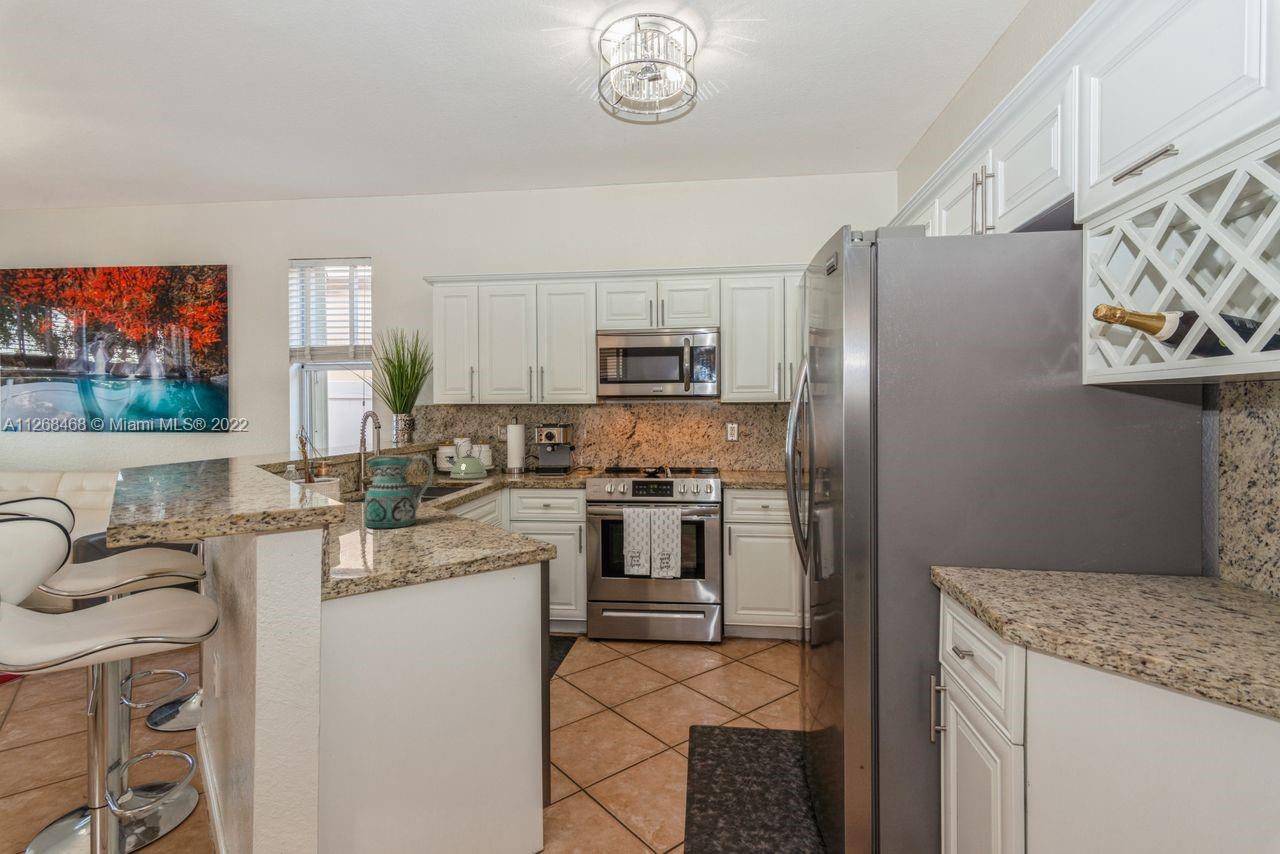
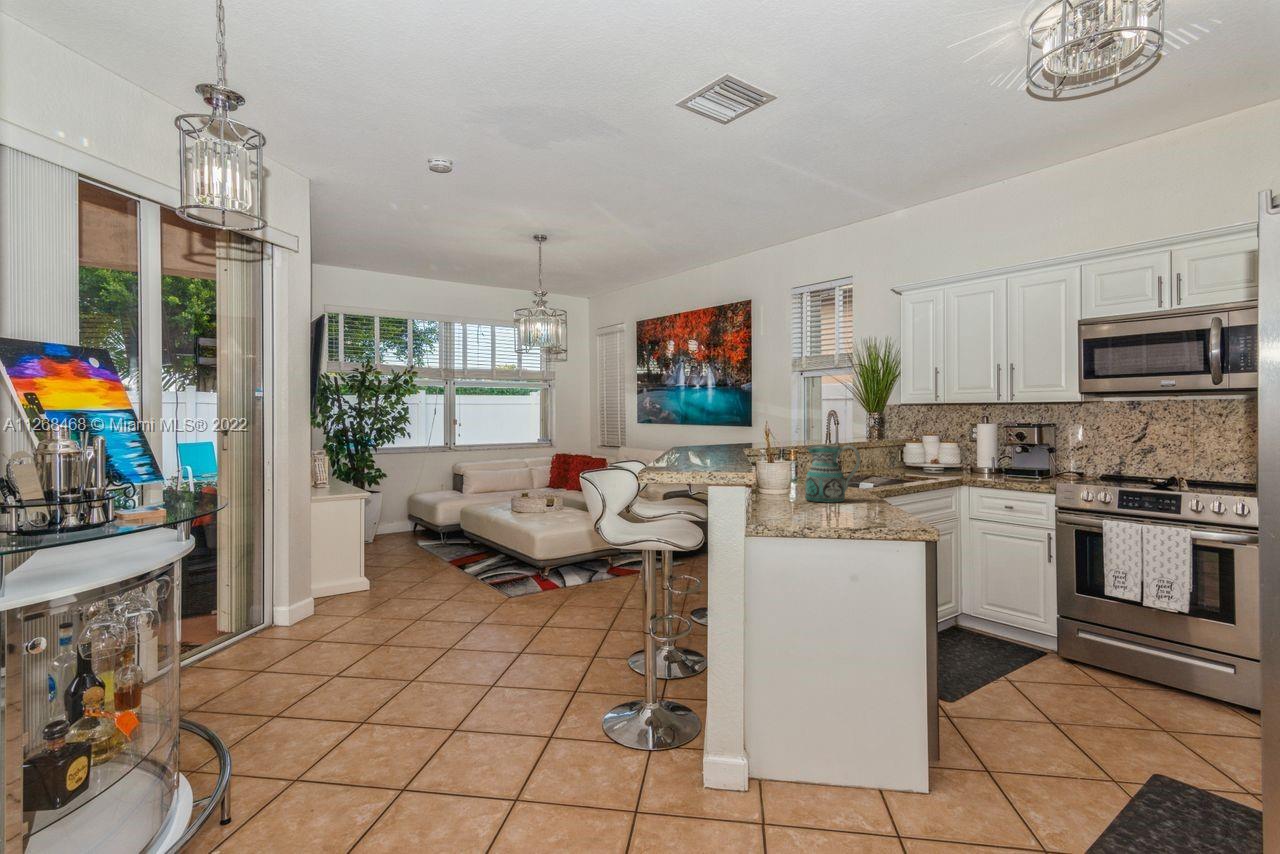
kettle: present [445,436,487,479] -> none [909,434,953,475]

